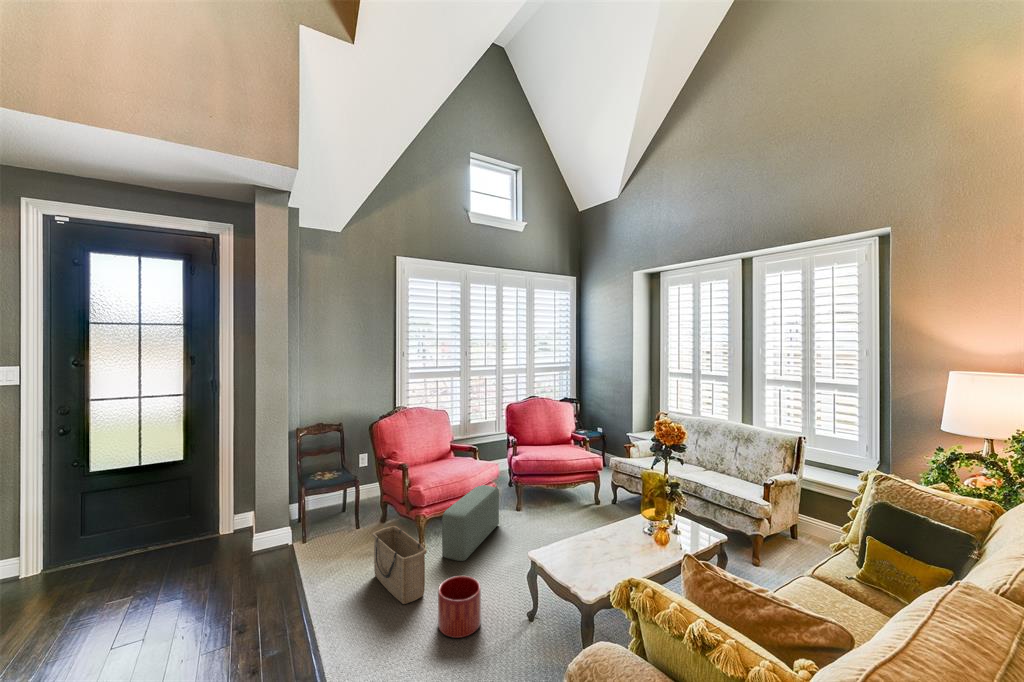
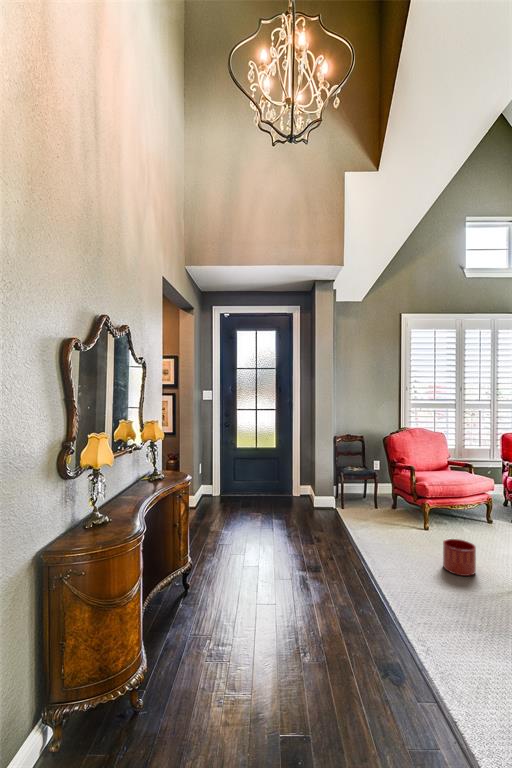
pouf: present [442,485,499,561] -> none [443,493,492,541]
basket: present [373,526,427,604] -> none [393,504,433,552]

